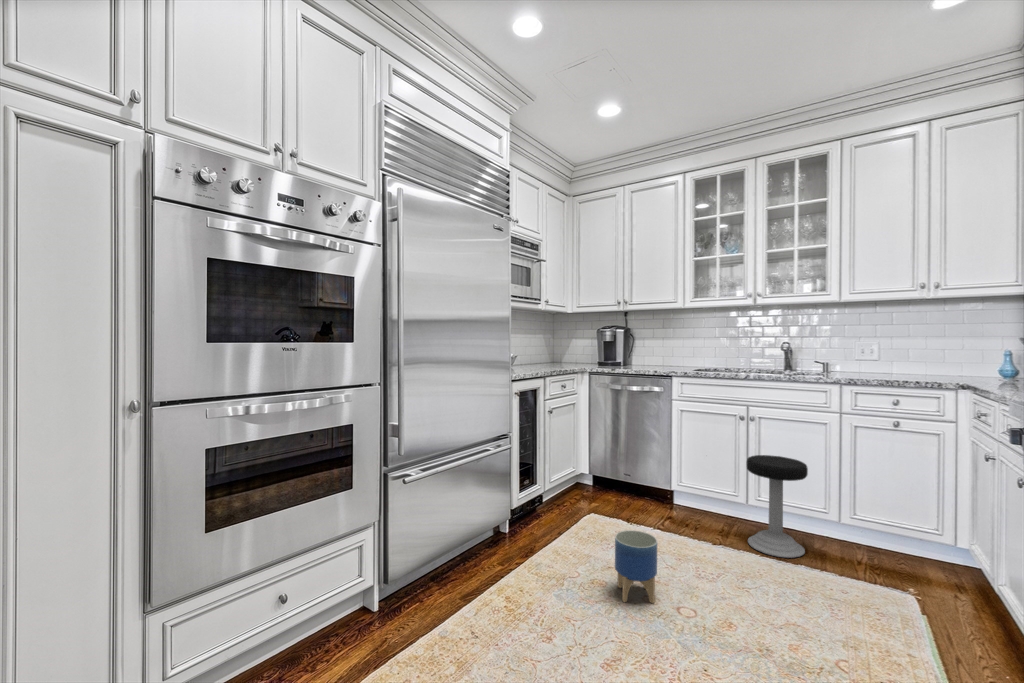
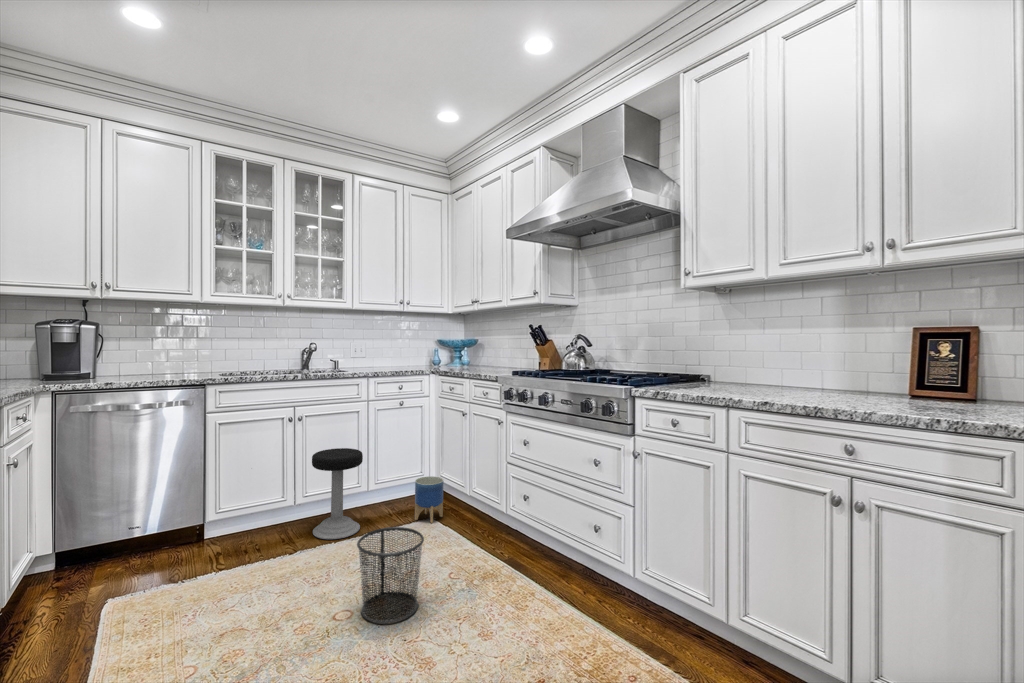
planter: present [615,530,657,603] -> present [415,476,444,523]
trash can: none [695,540,778,656] -> present [357,527,424,624]

